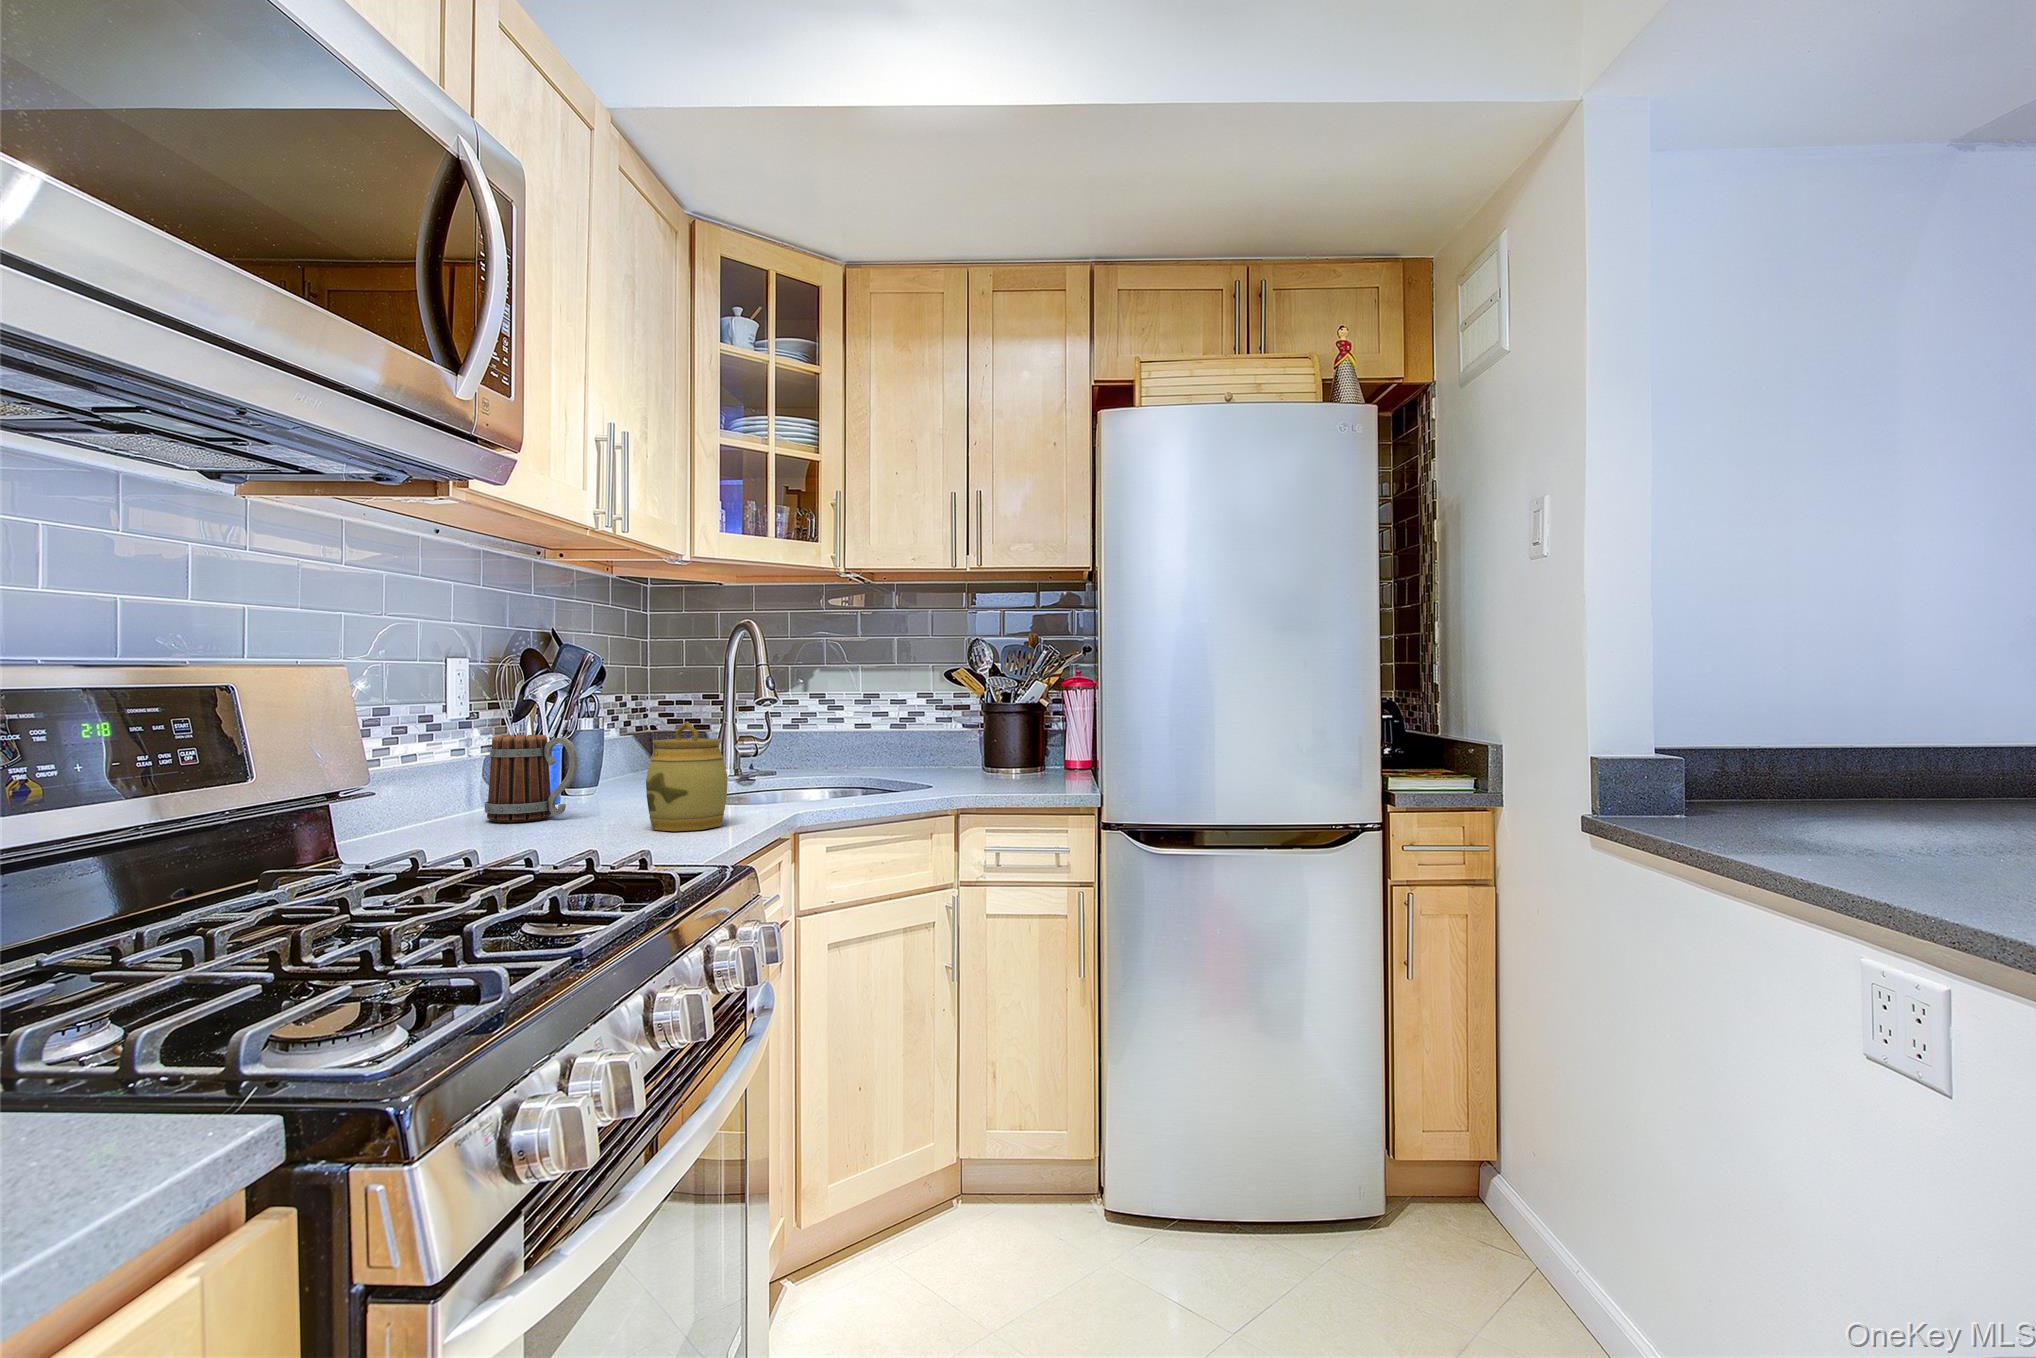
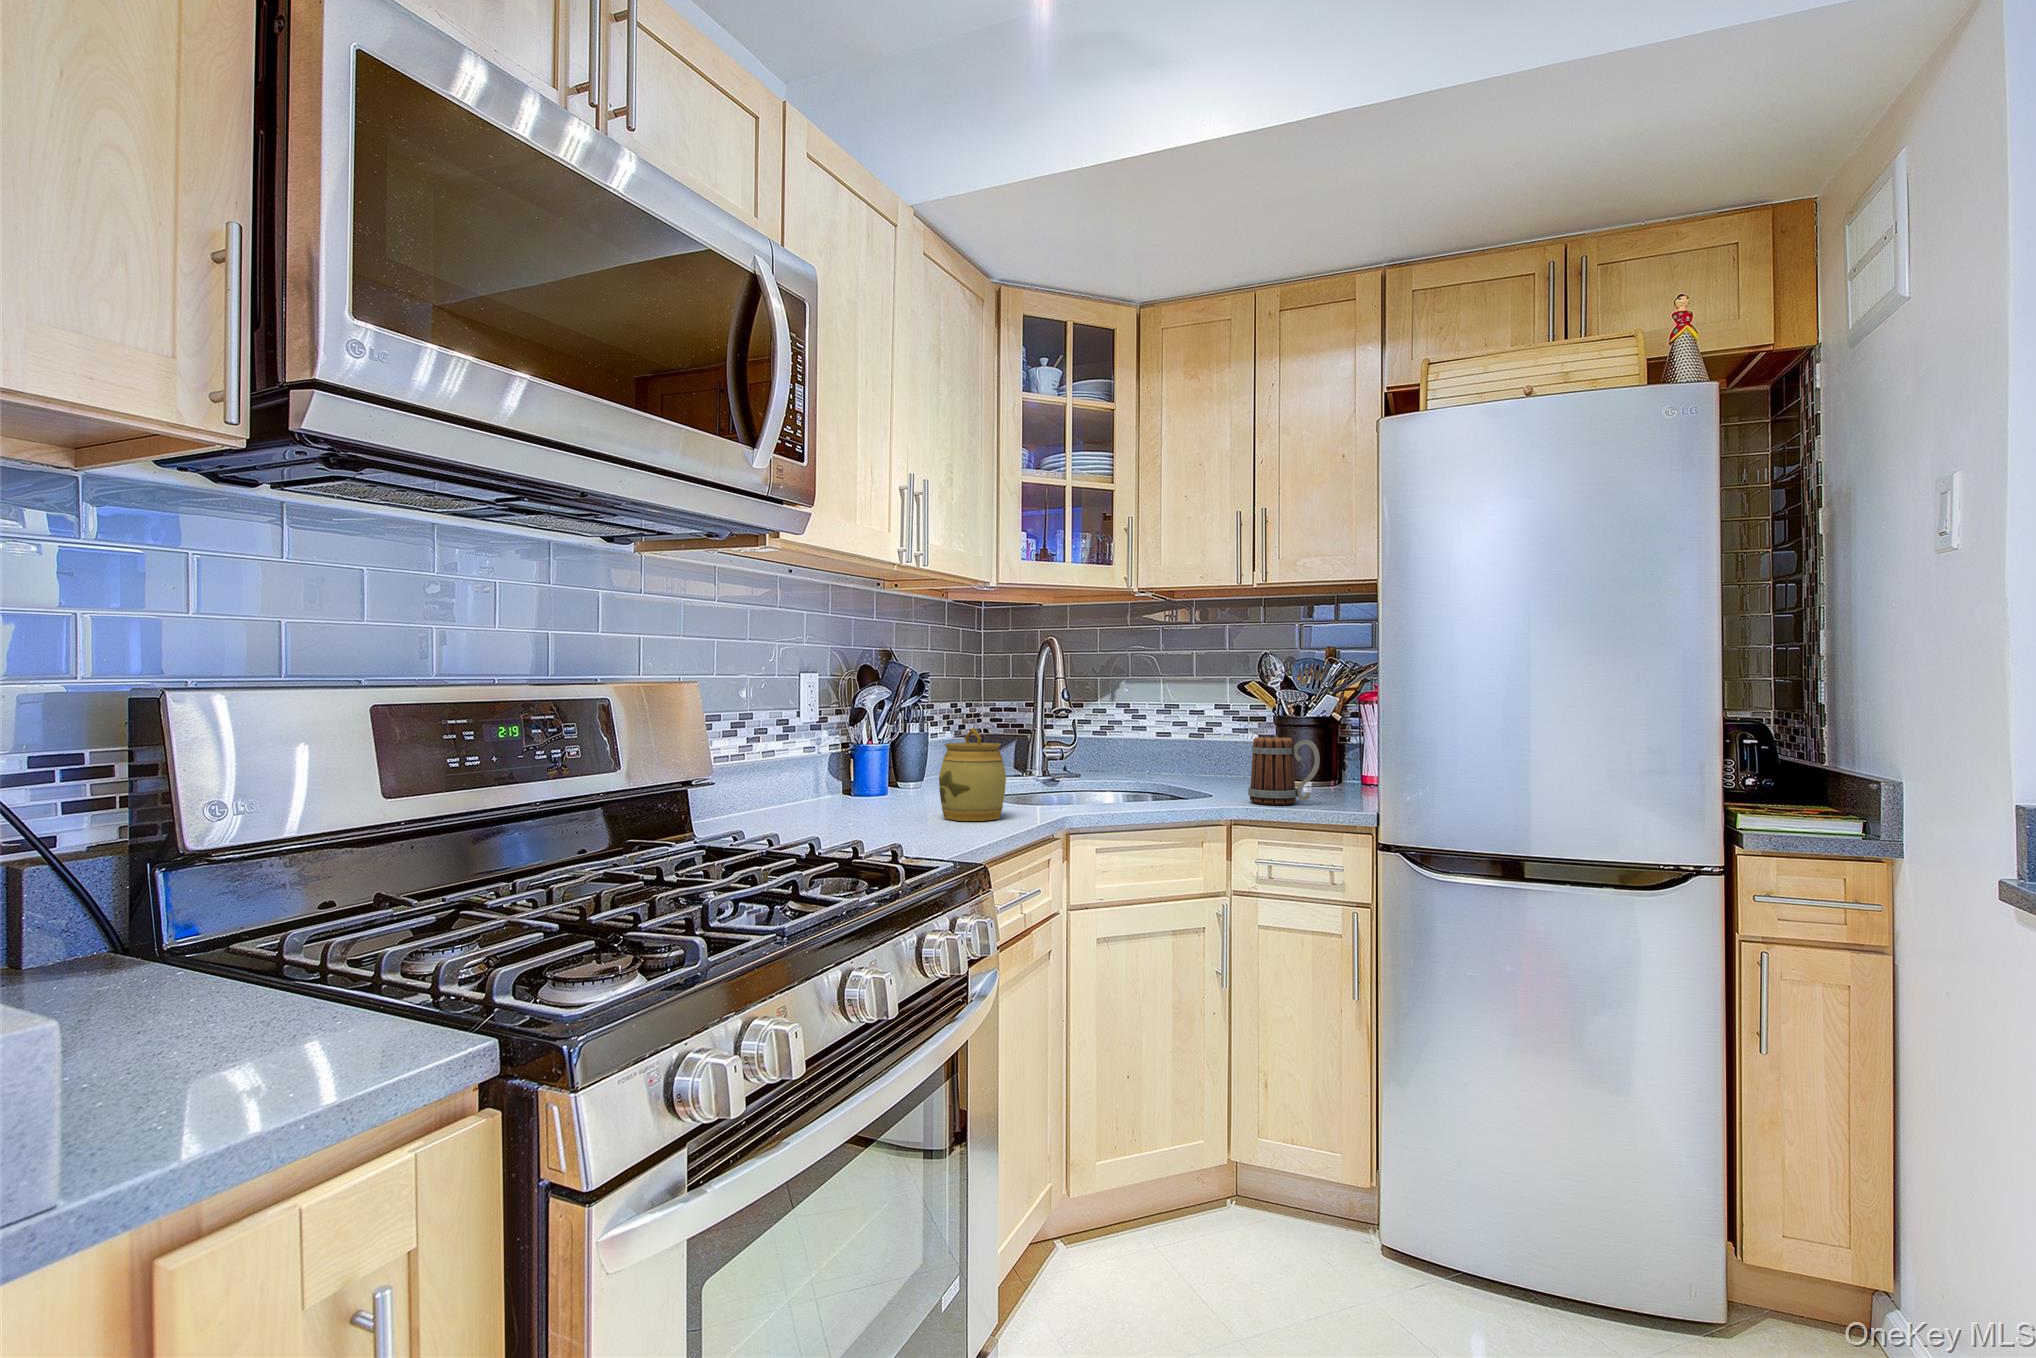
mug: present [485,735,578,822] -> present [1248,737,1320,805]

